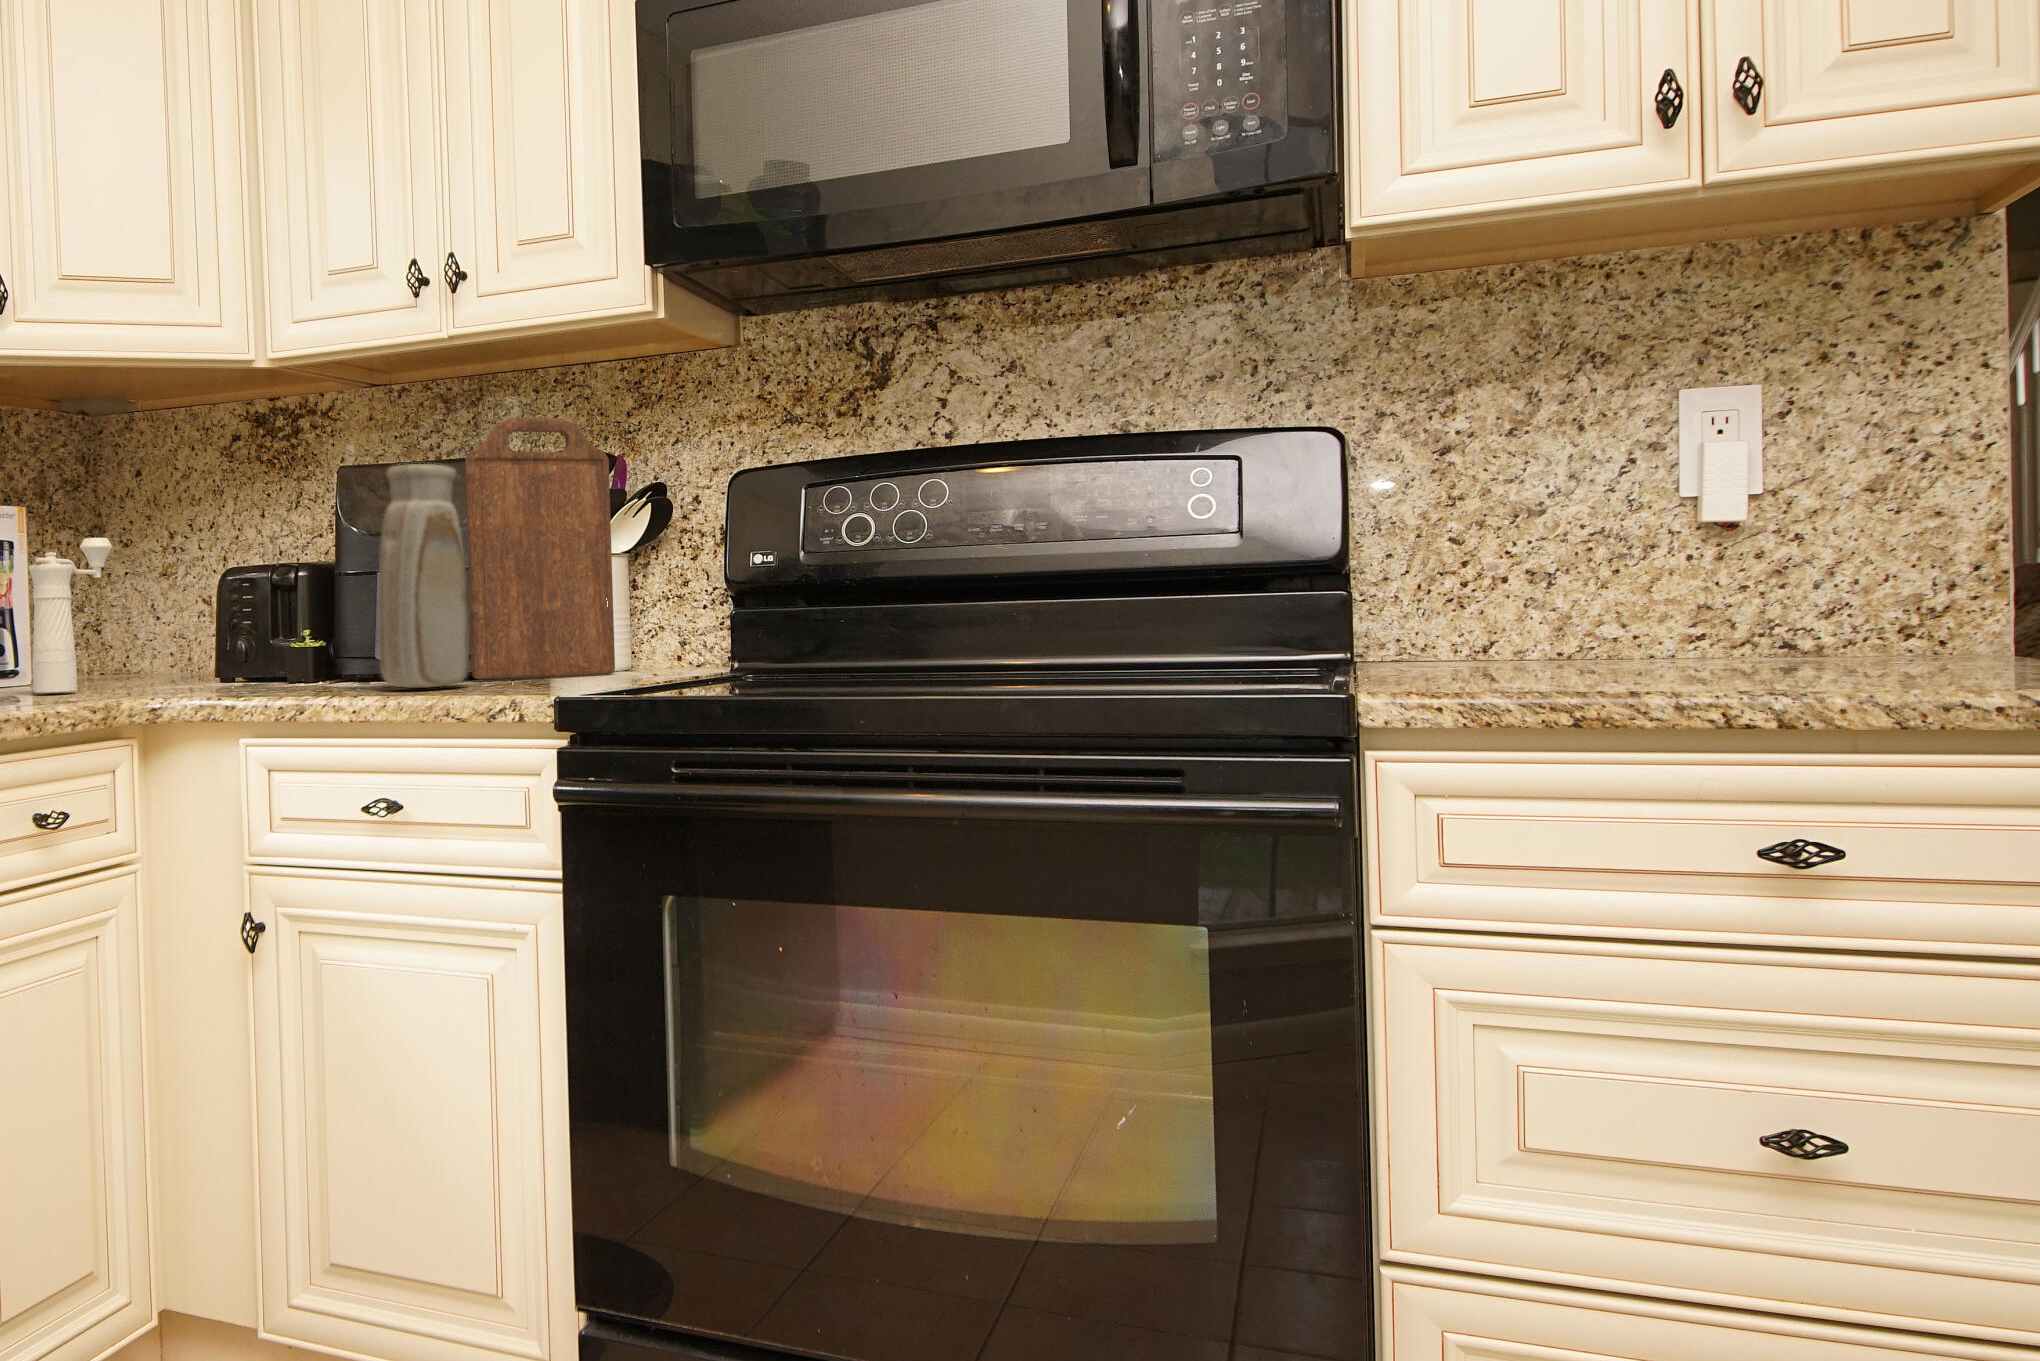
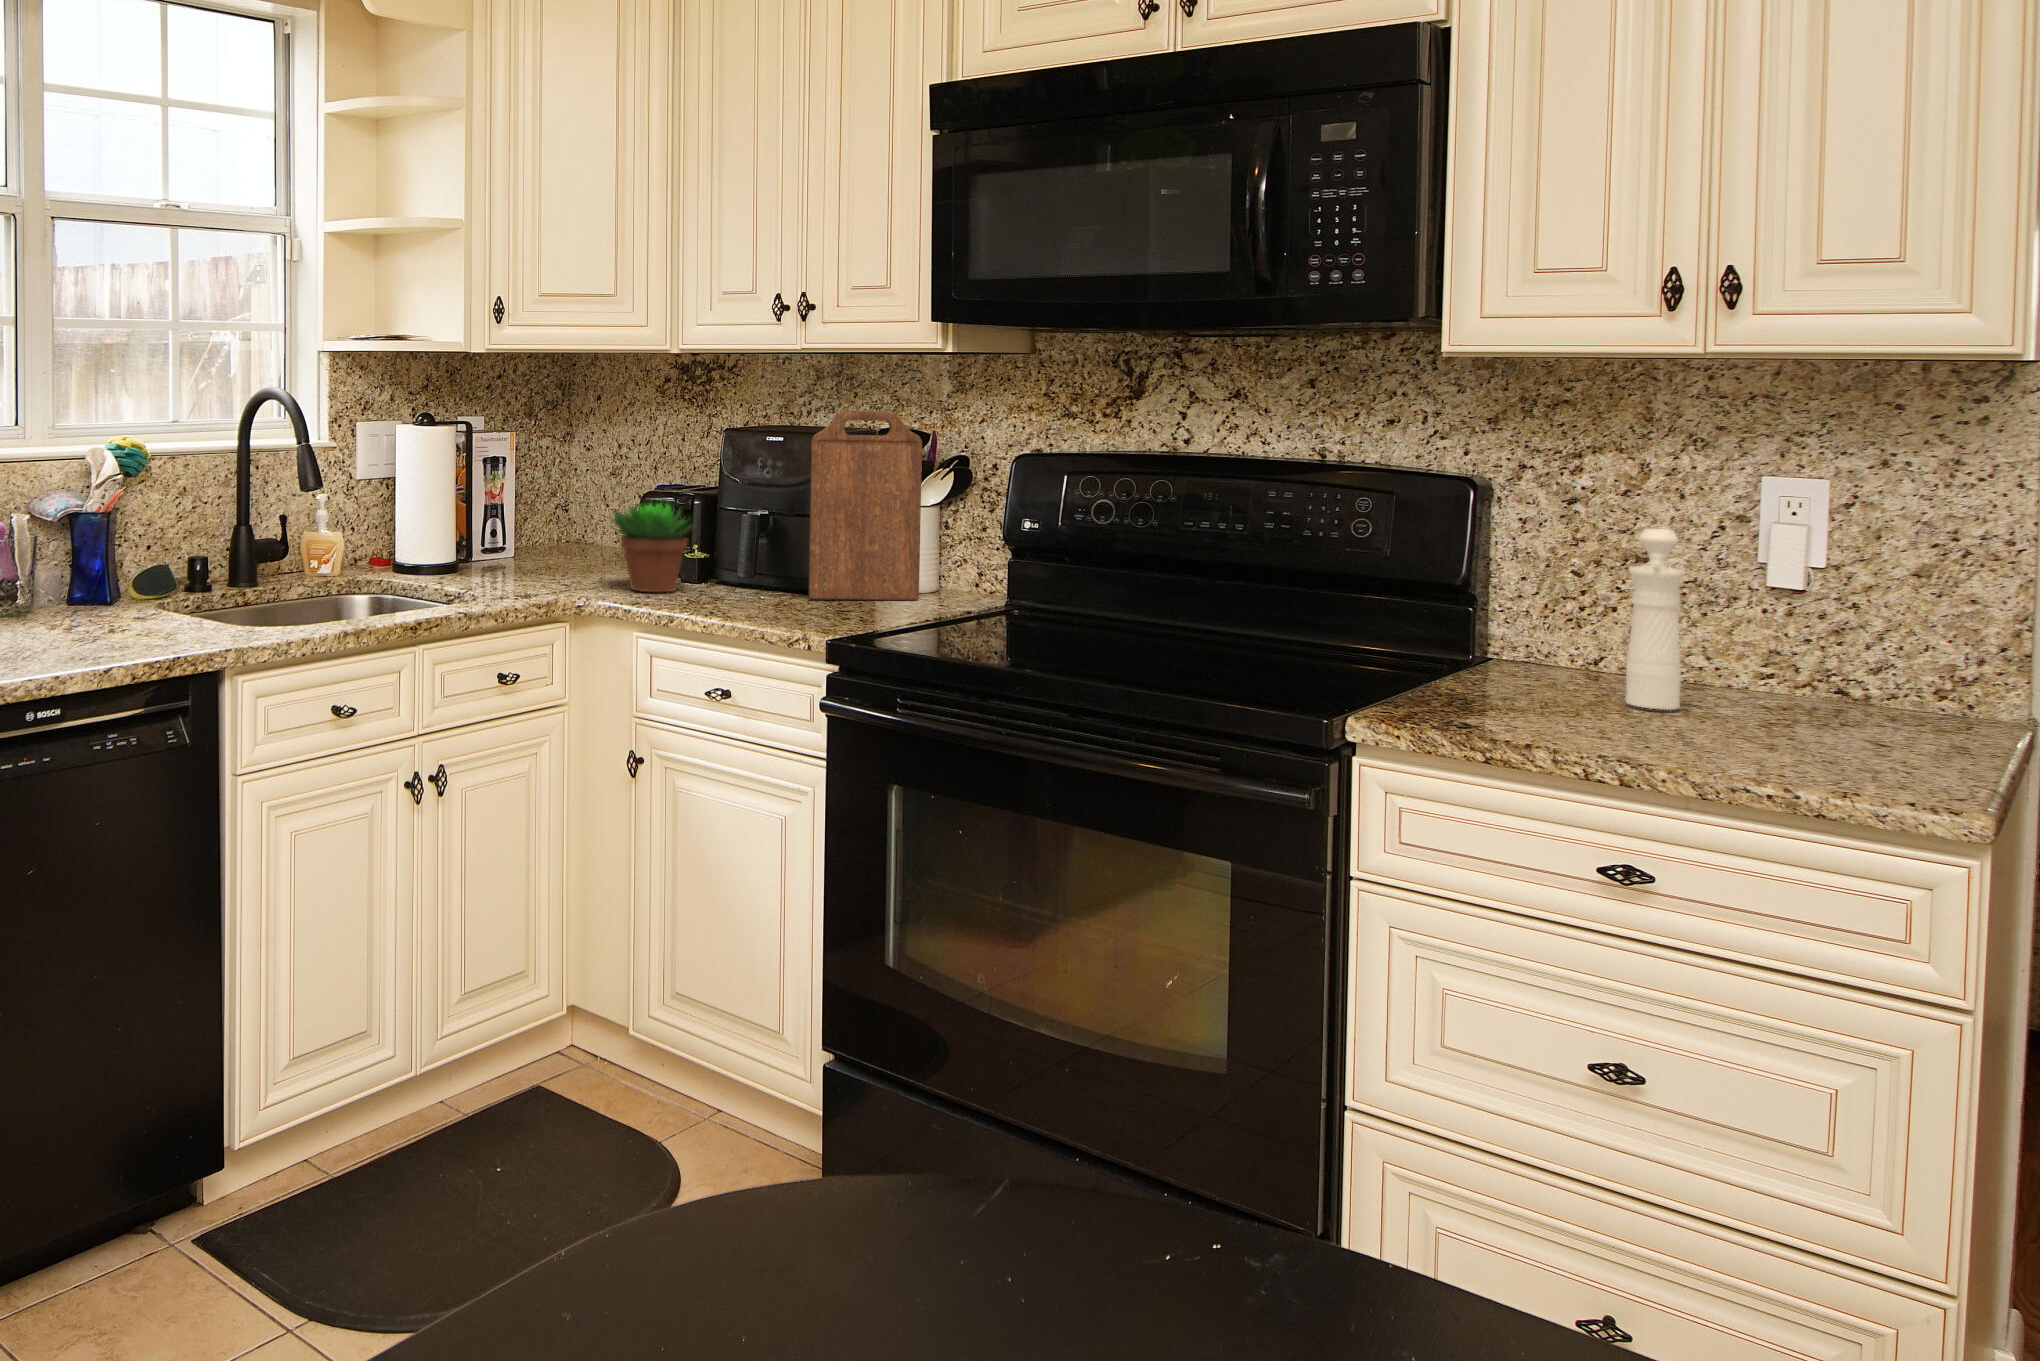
vase: present [379,464,469,688] -> none [736,451,799,608]
pepper mill: present [29,538,112,693] -> present [1626,528,1685,710]
succulent plant: none [178,559,304,690] -> present [611,503,692,592]

